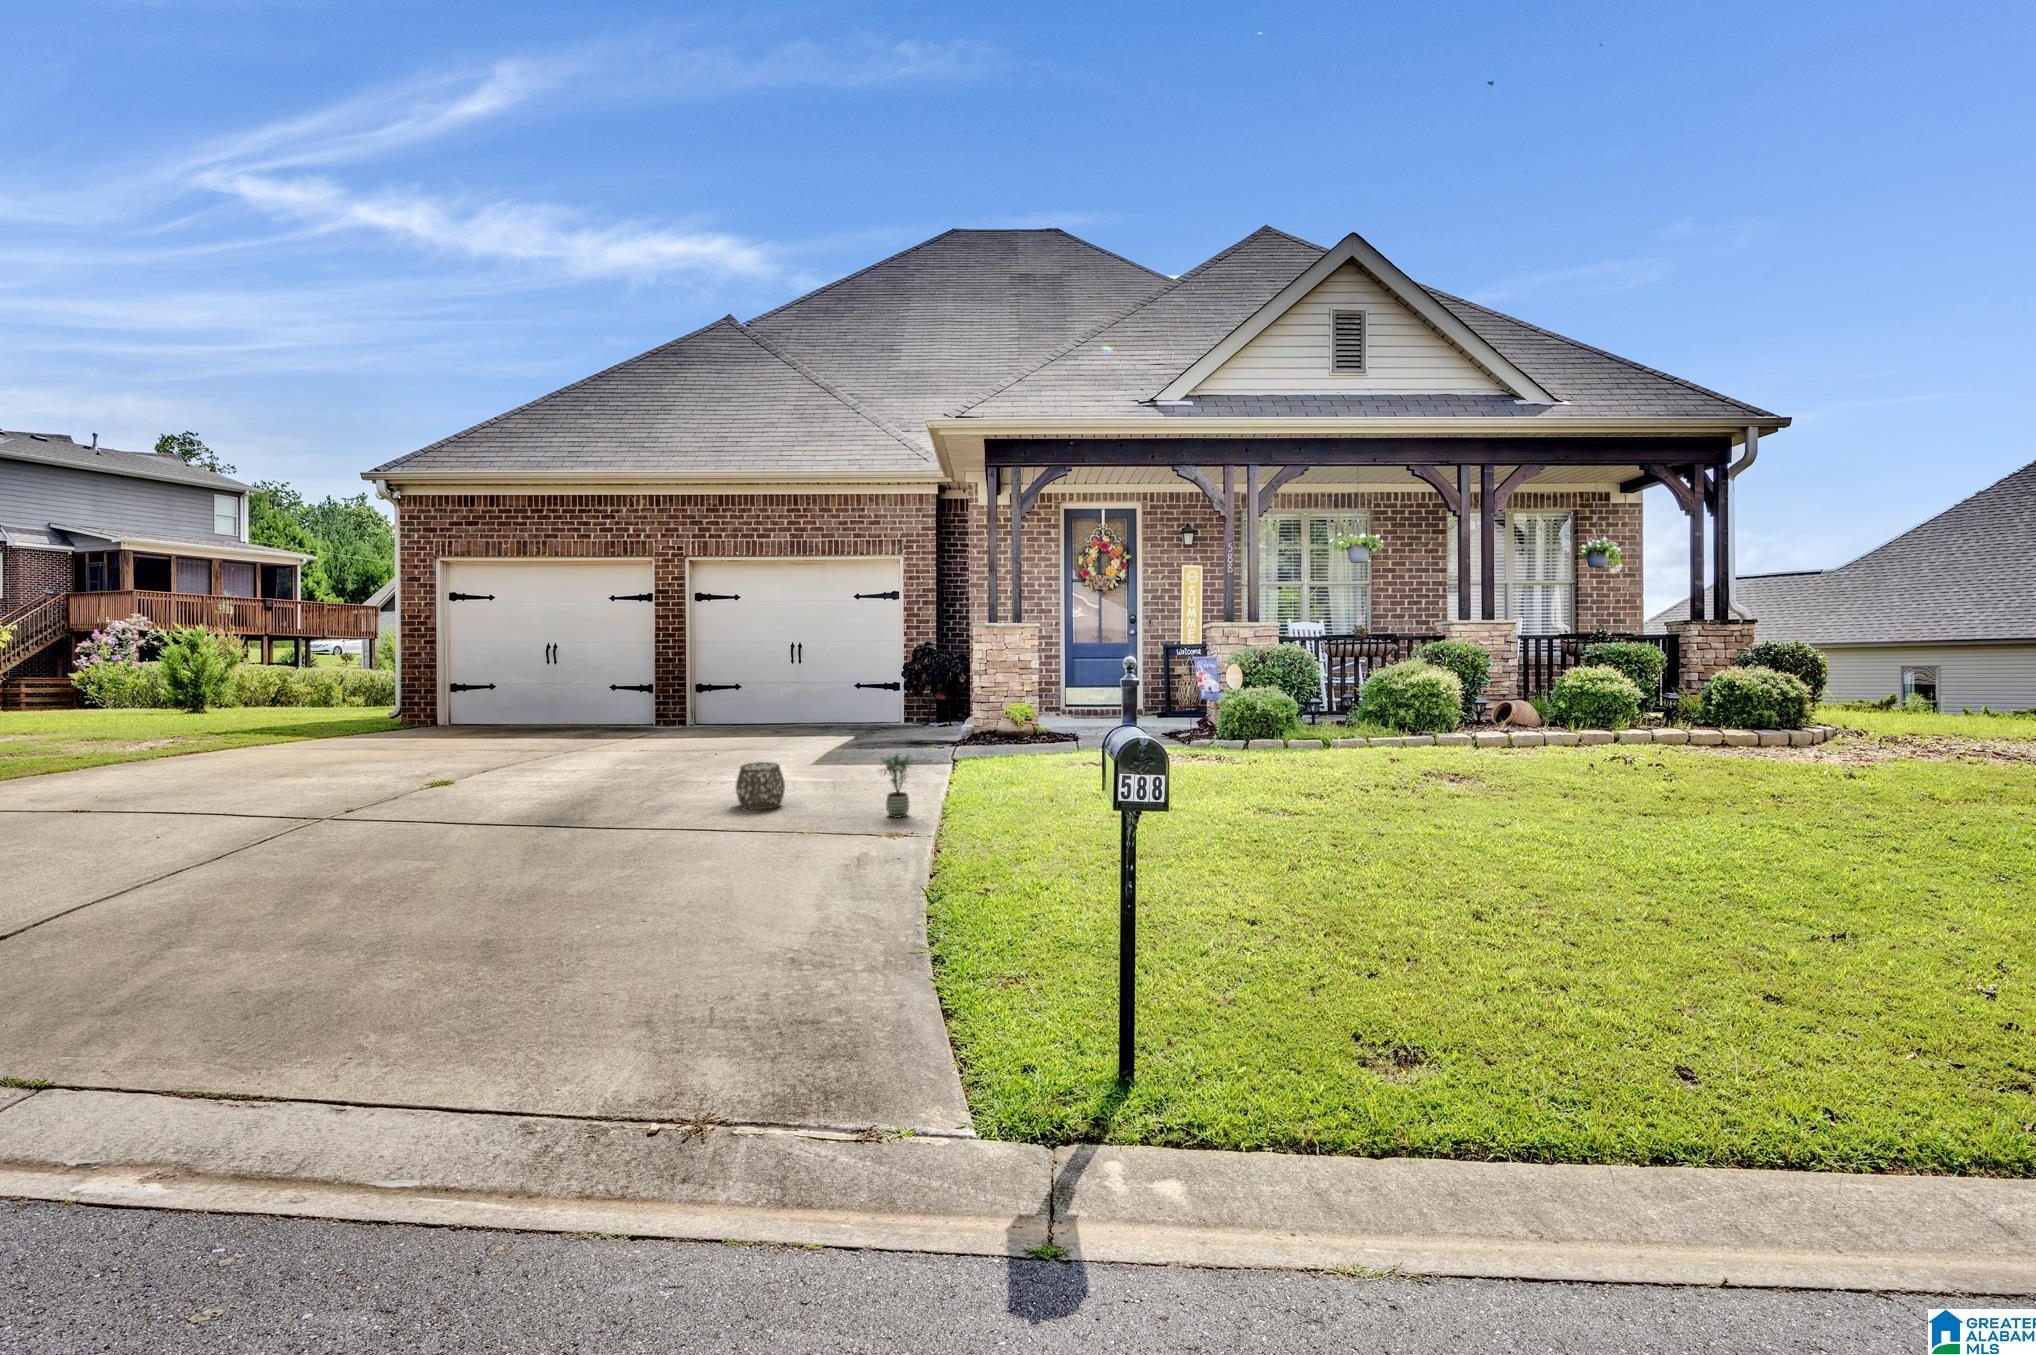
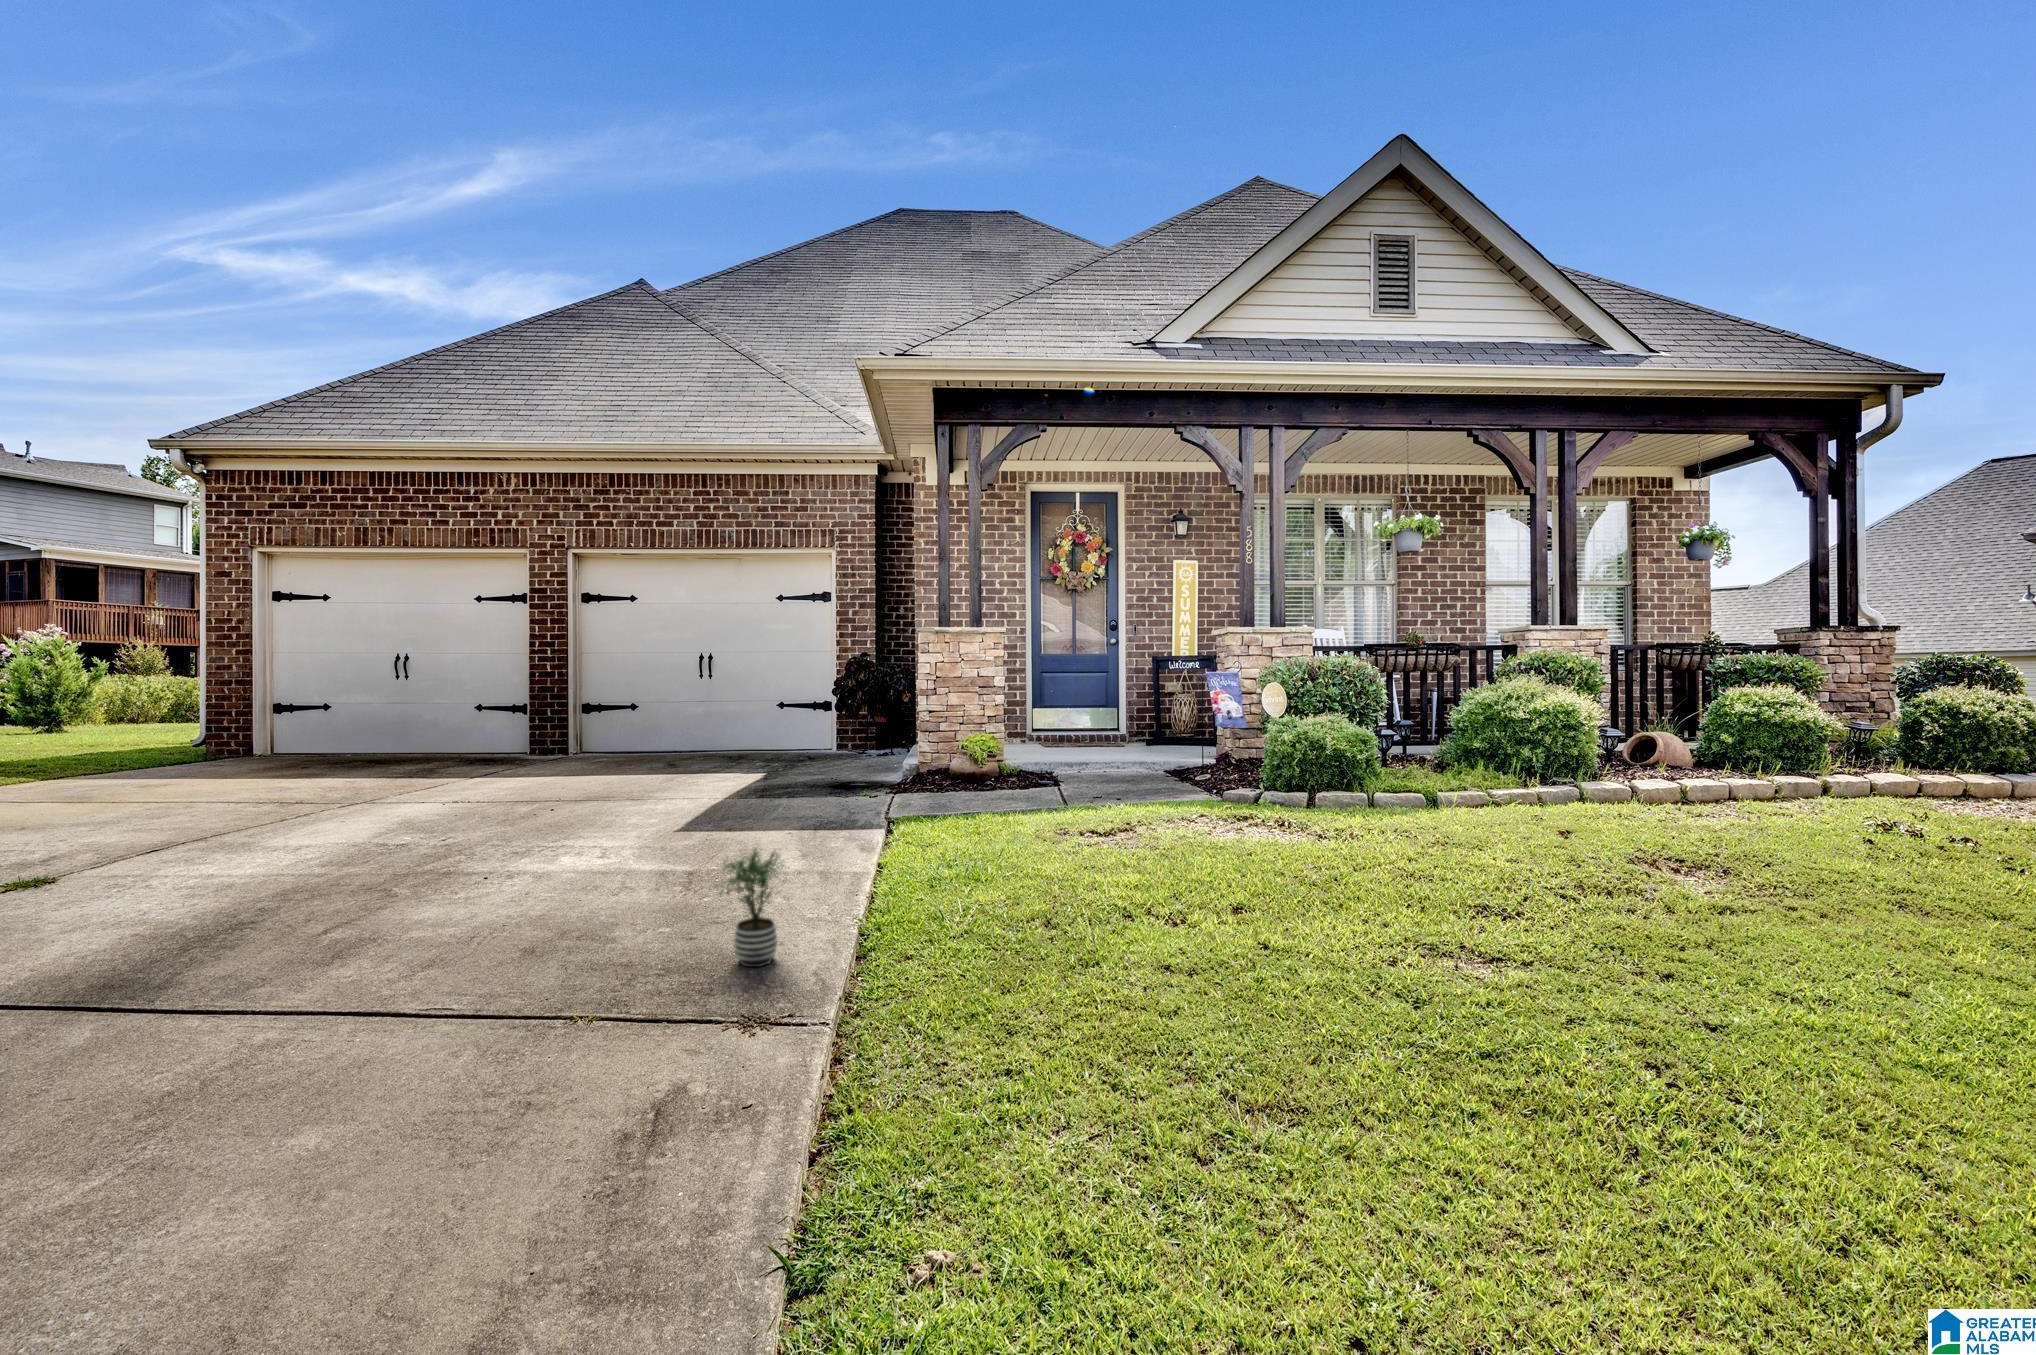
woven basket: present [736,762,785,810] -> none [469,860,564,951]

